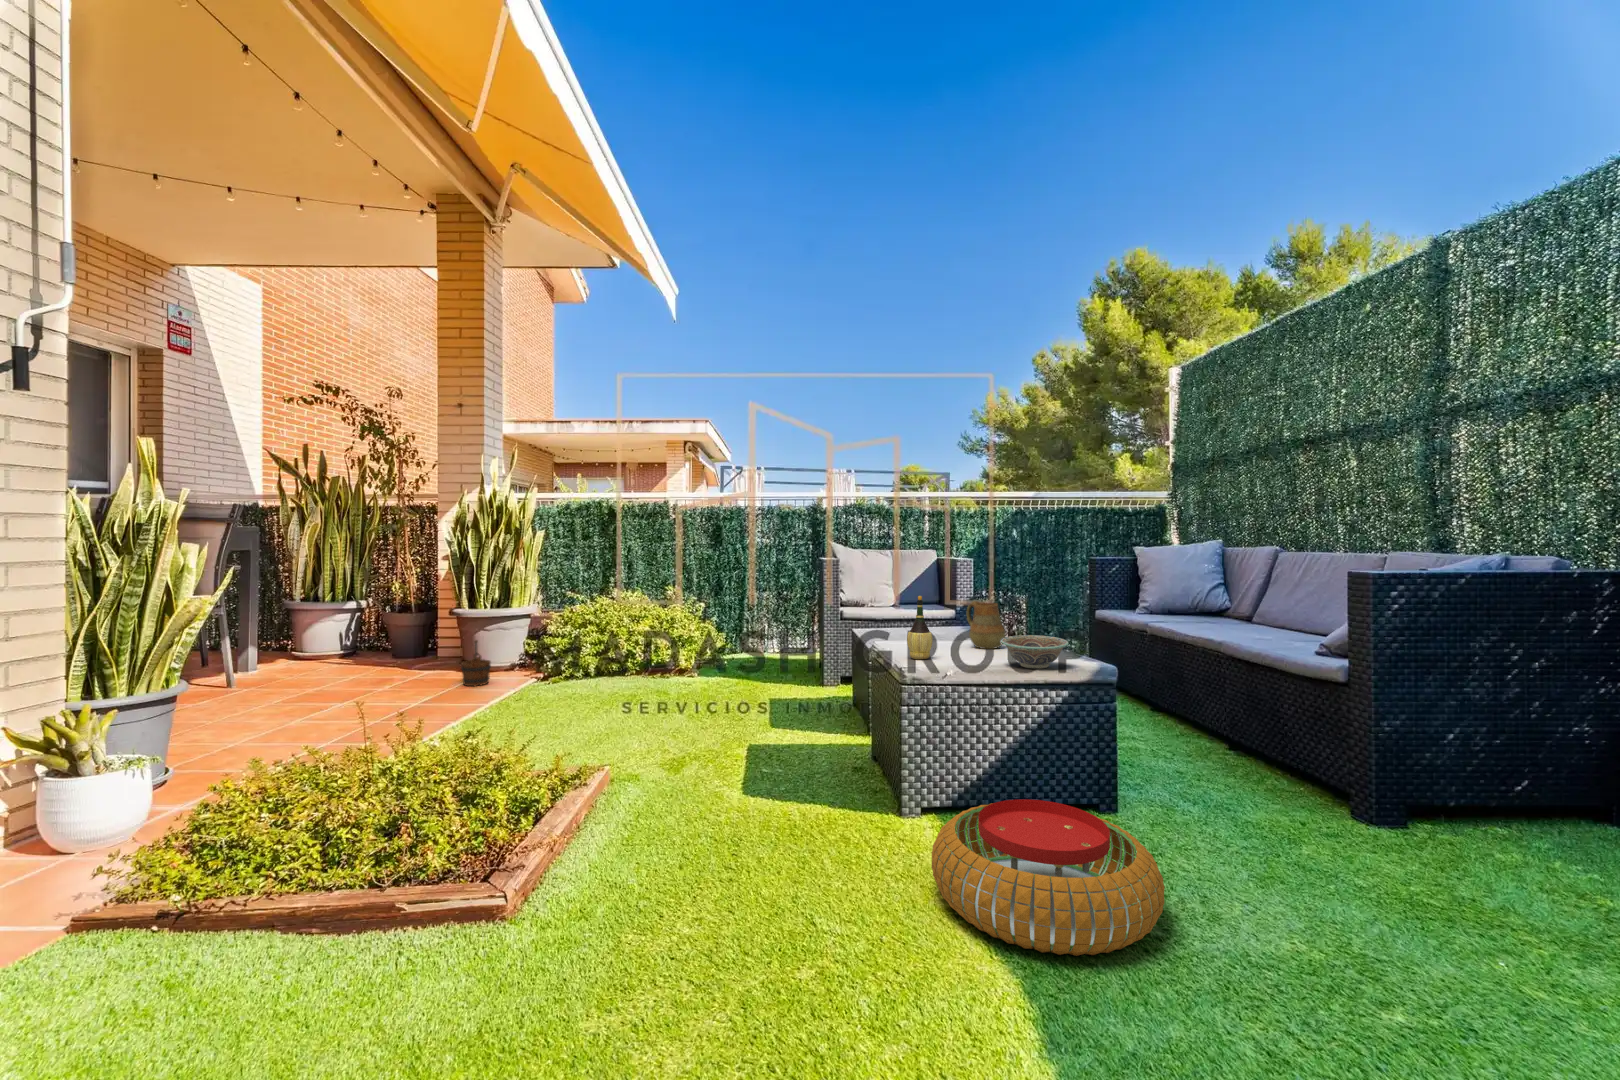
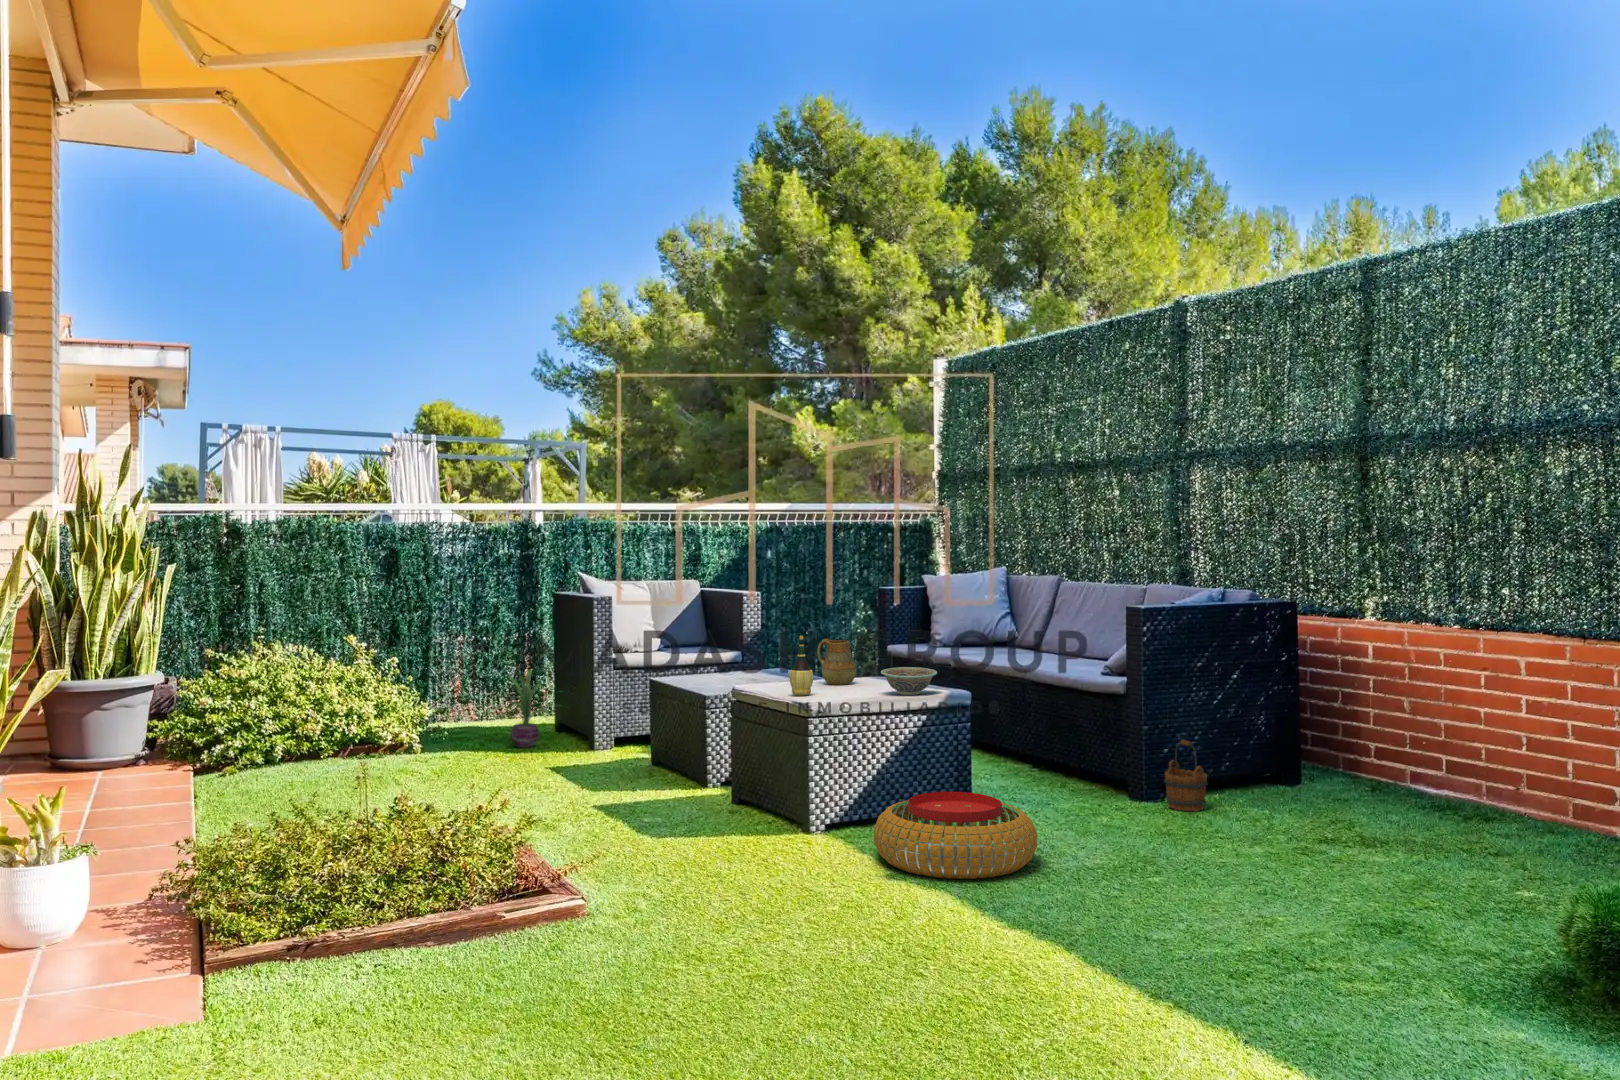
decorative plant: none [747,617,813,679] -> present [502,669,549,748]
wooden bucket: present [461,640,491,686] -> present [1165,740,1207,811]

